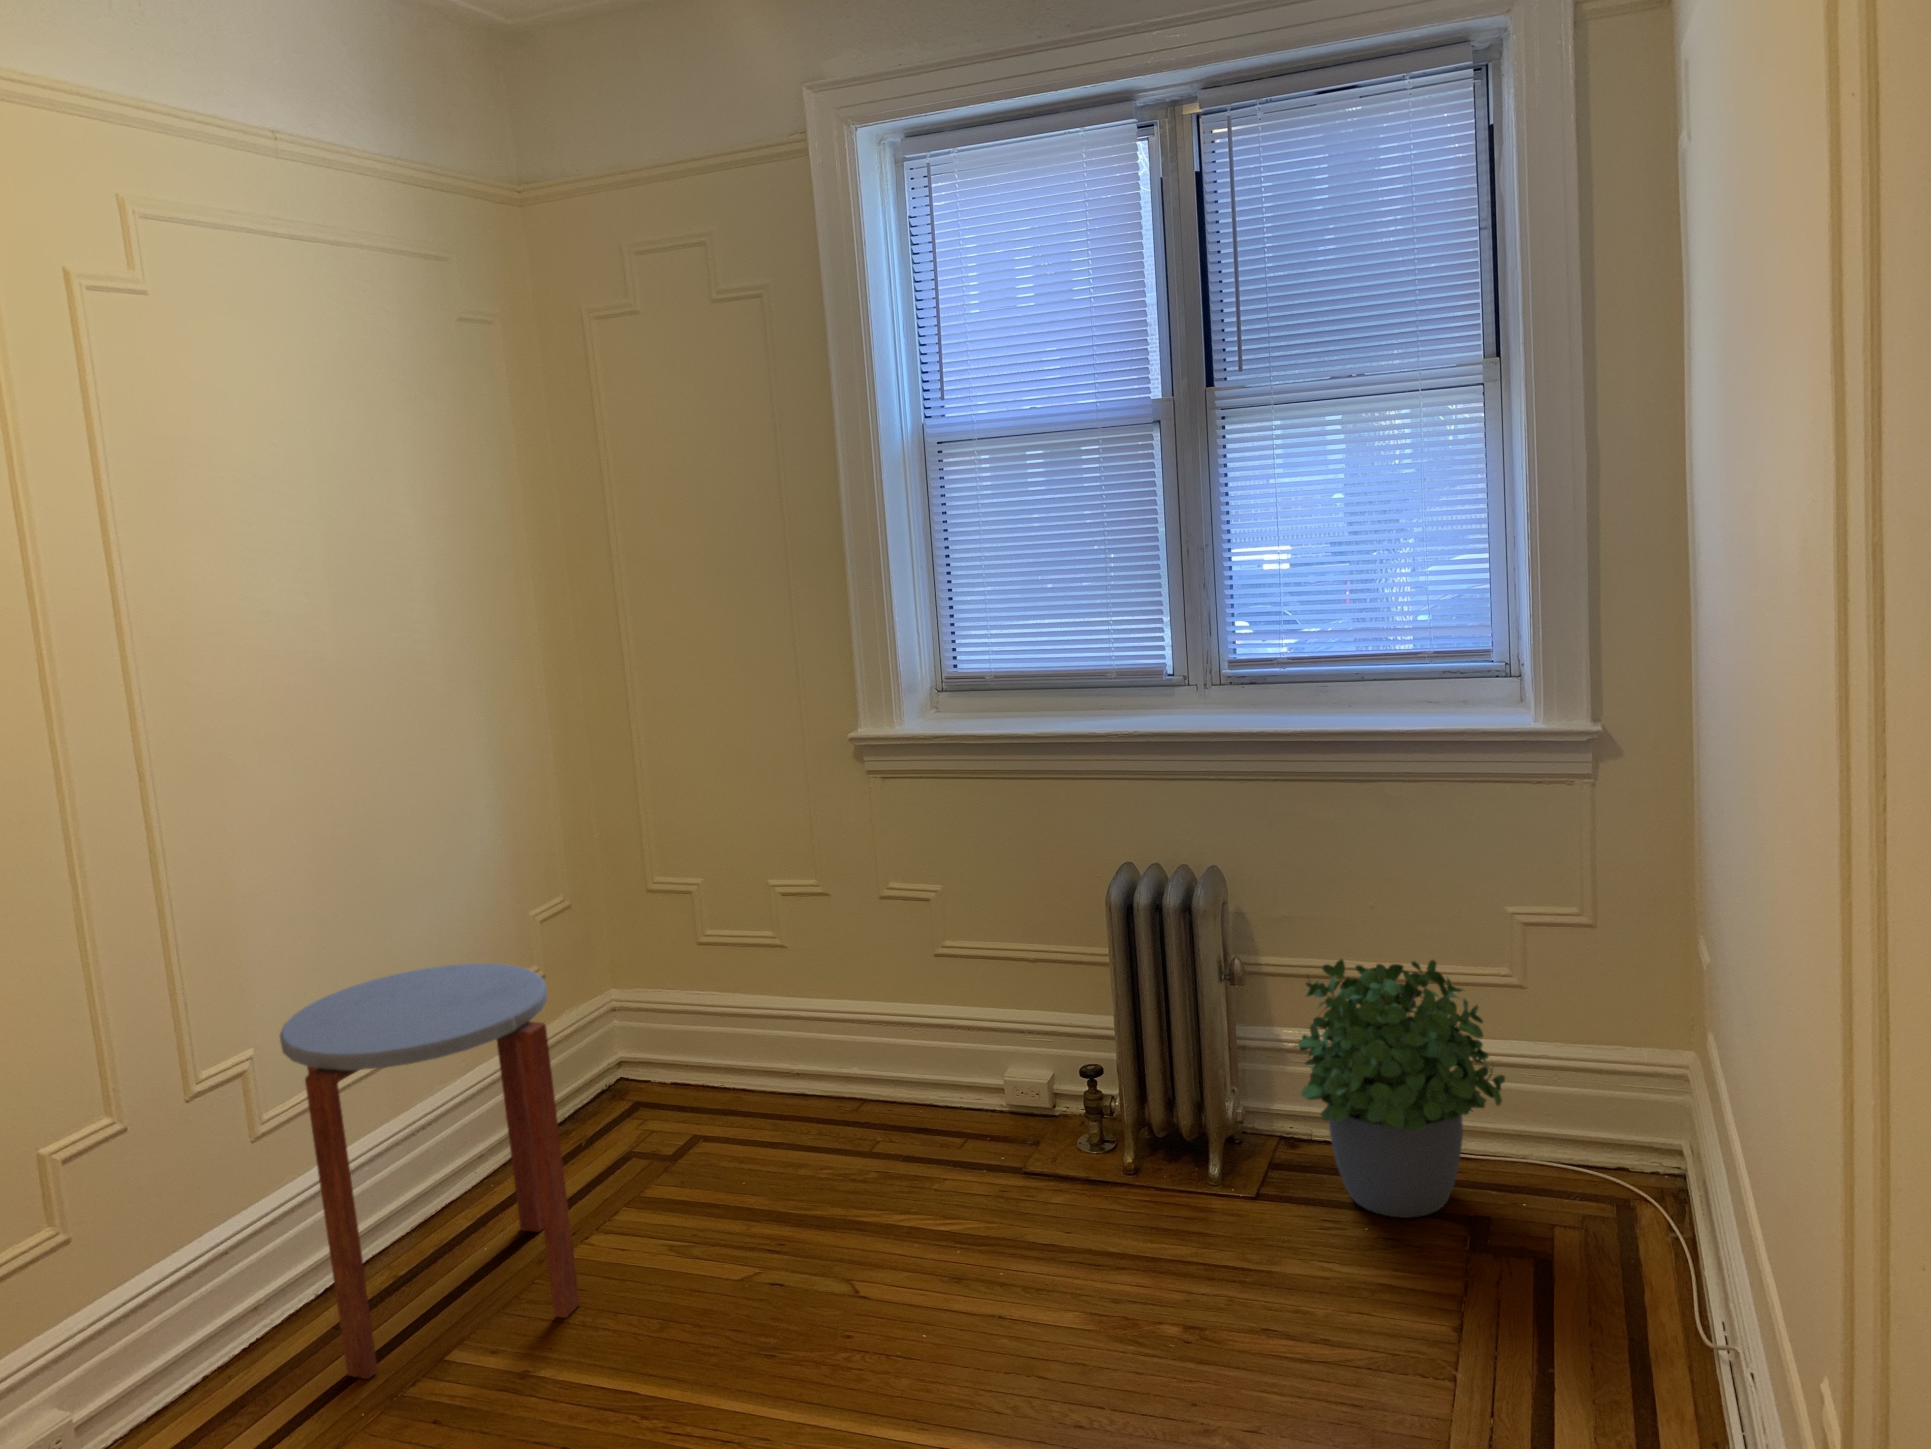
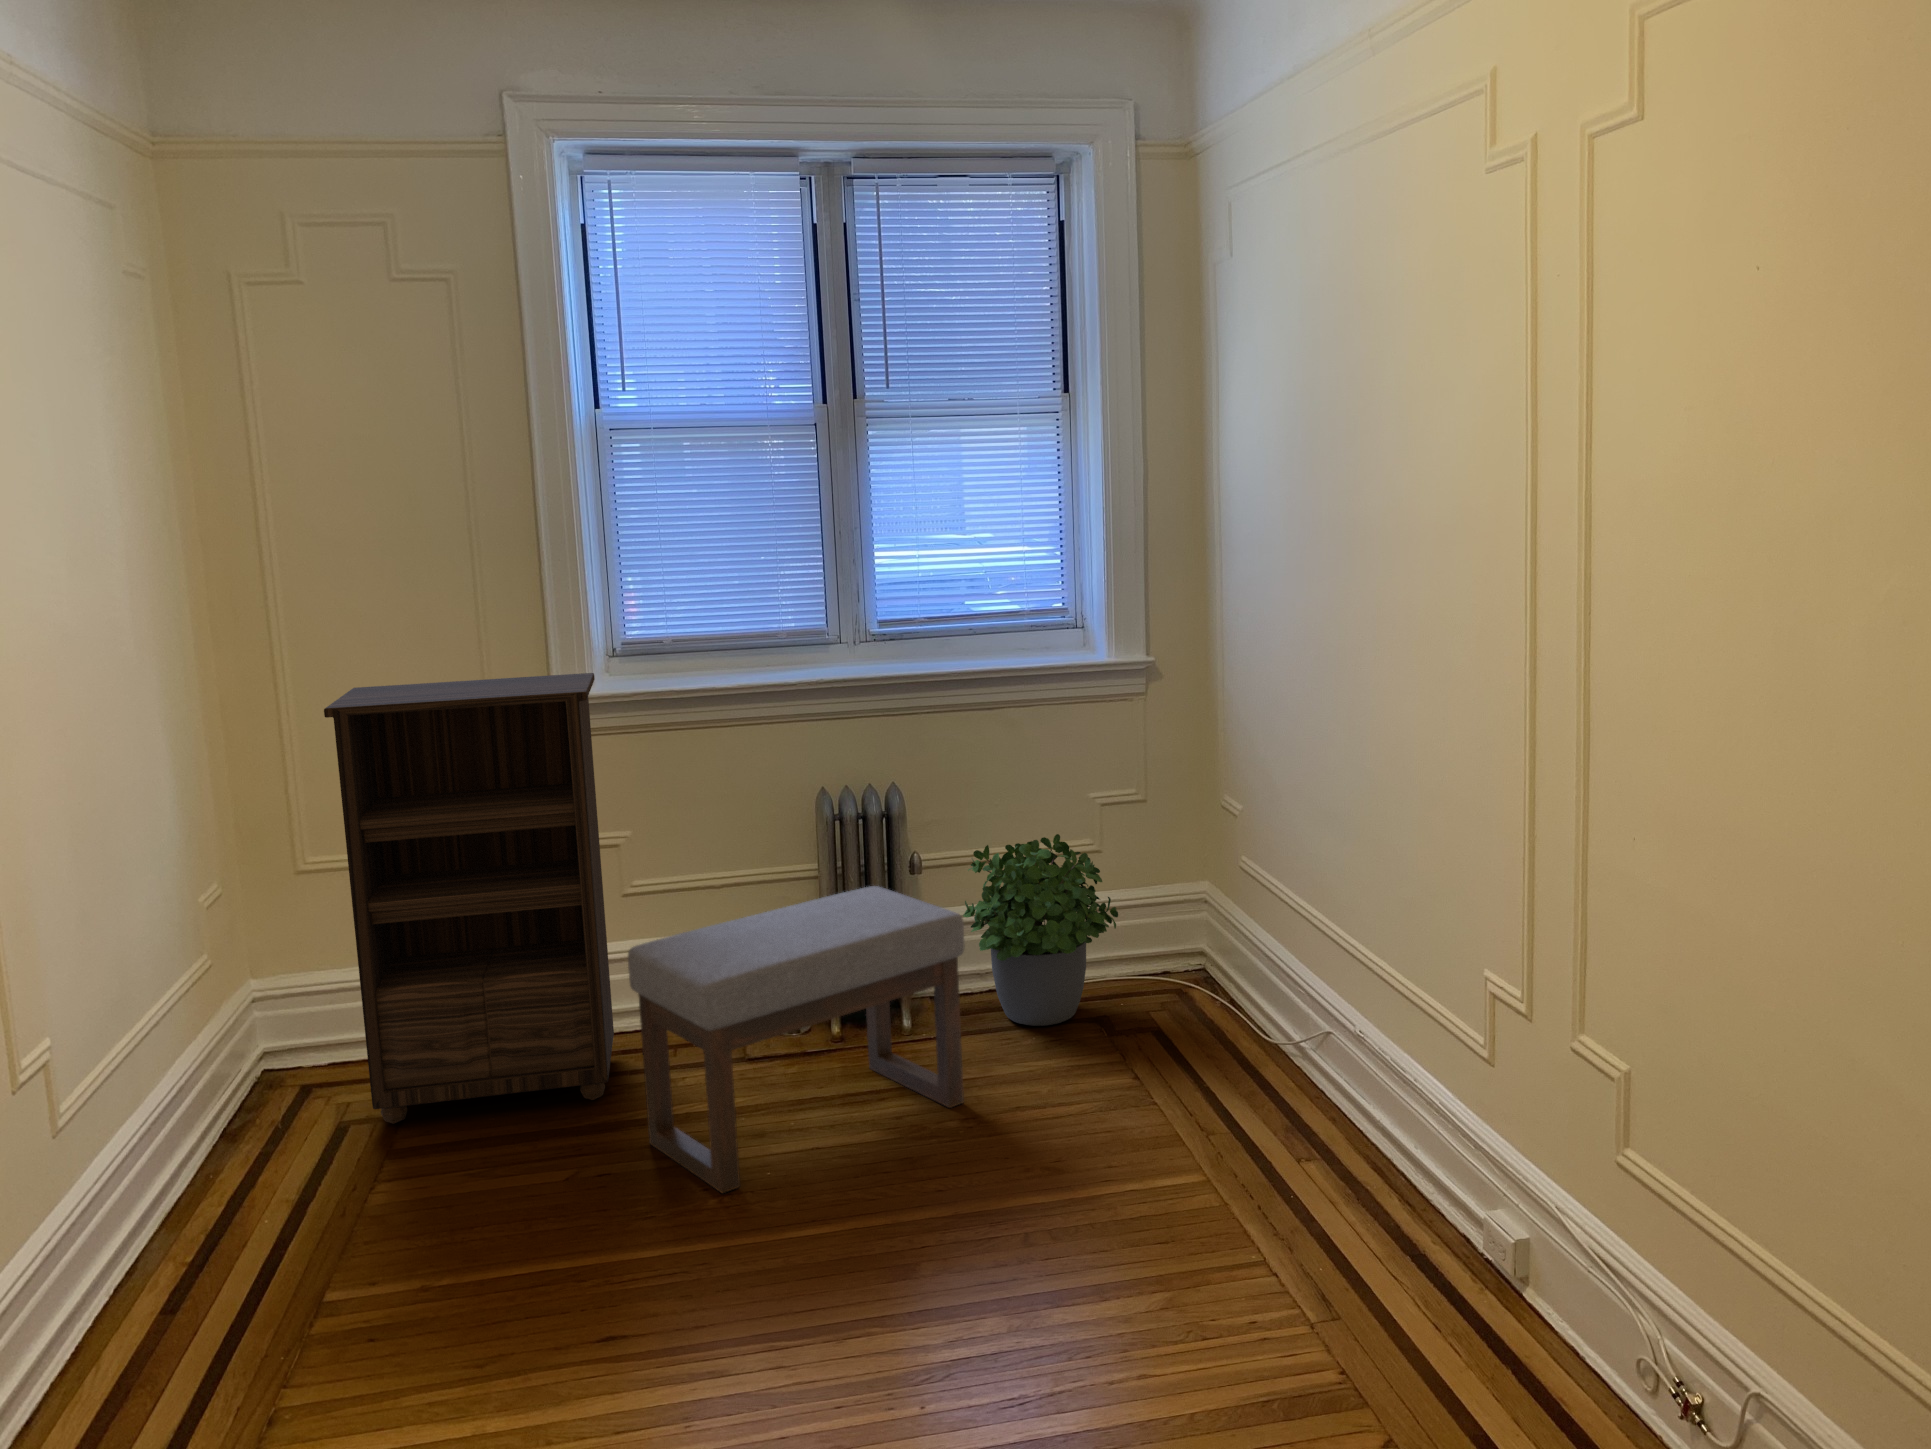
bookshelf: none [584,715,900,1187] -> present [324,673,614,1124]
side table: present [280,964,580,1379] -> none [90,925,430,1331]
ottoman: none [809,1001,1204,1360] -> present [628,886,965,1193]

